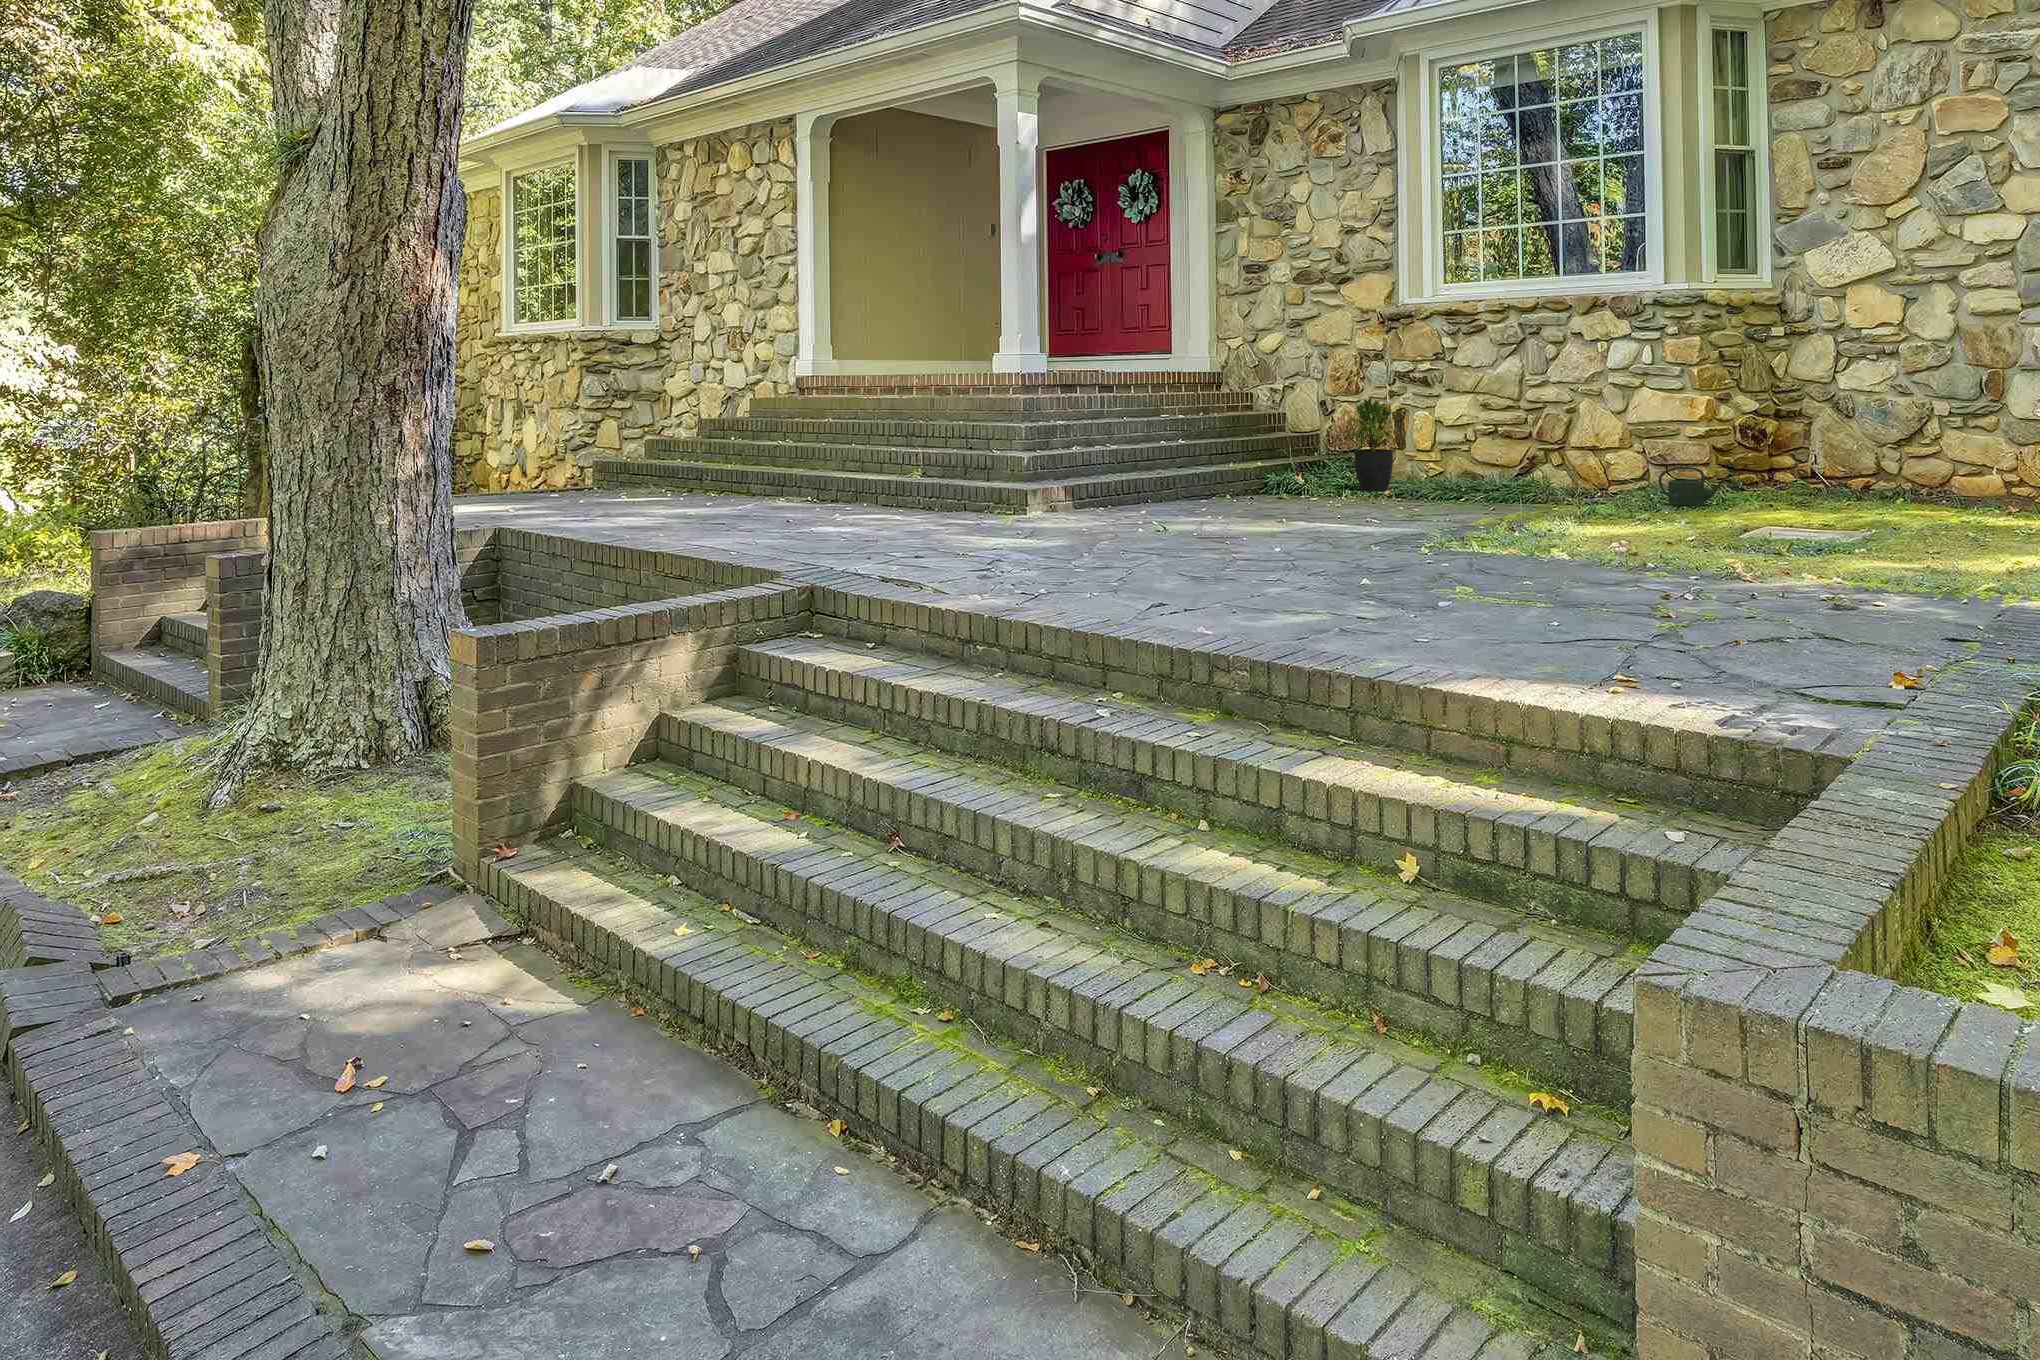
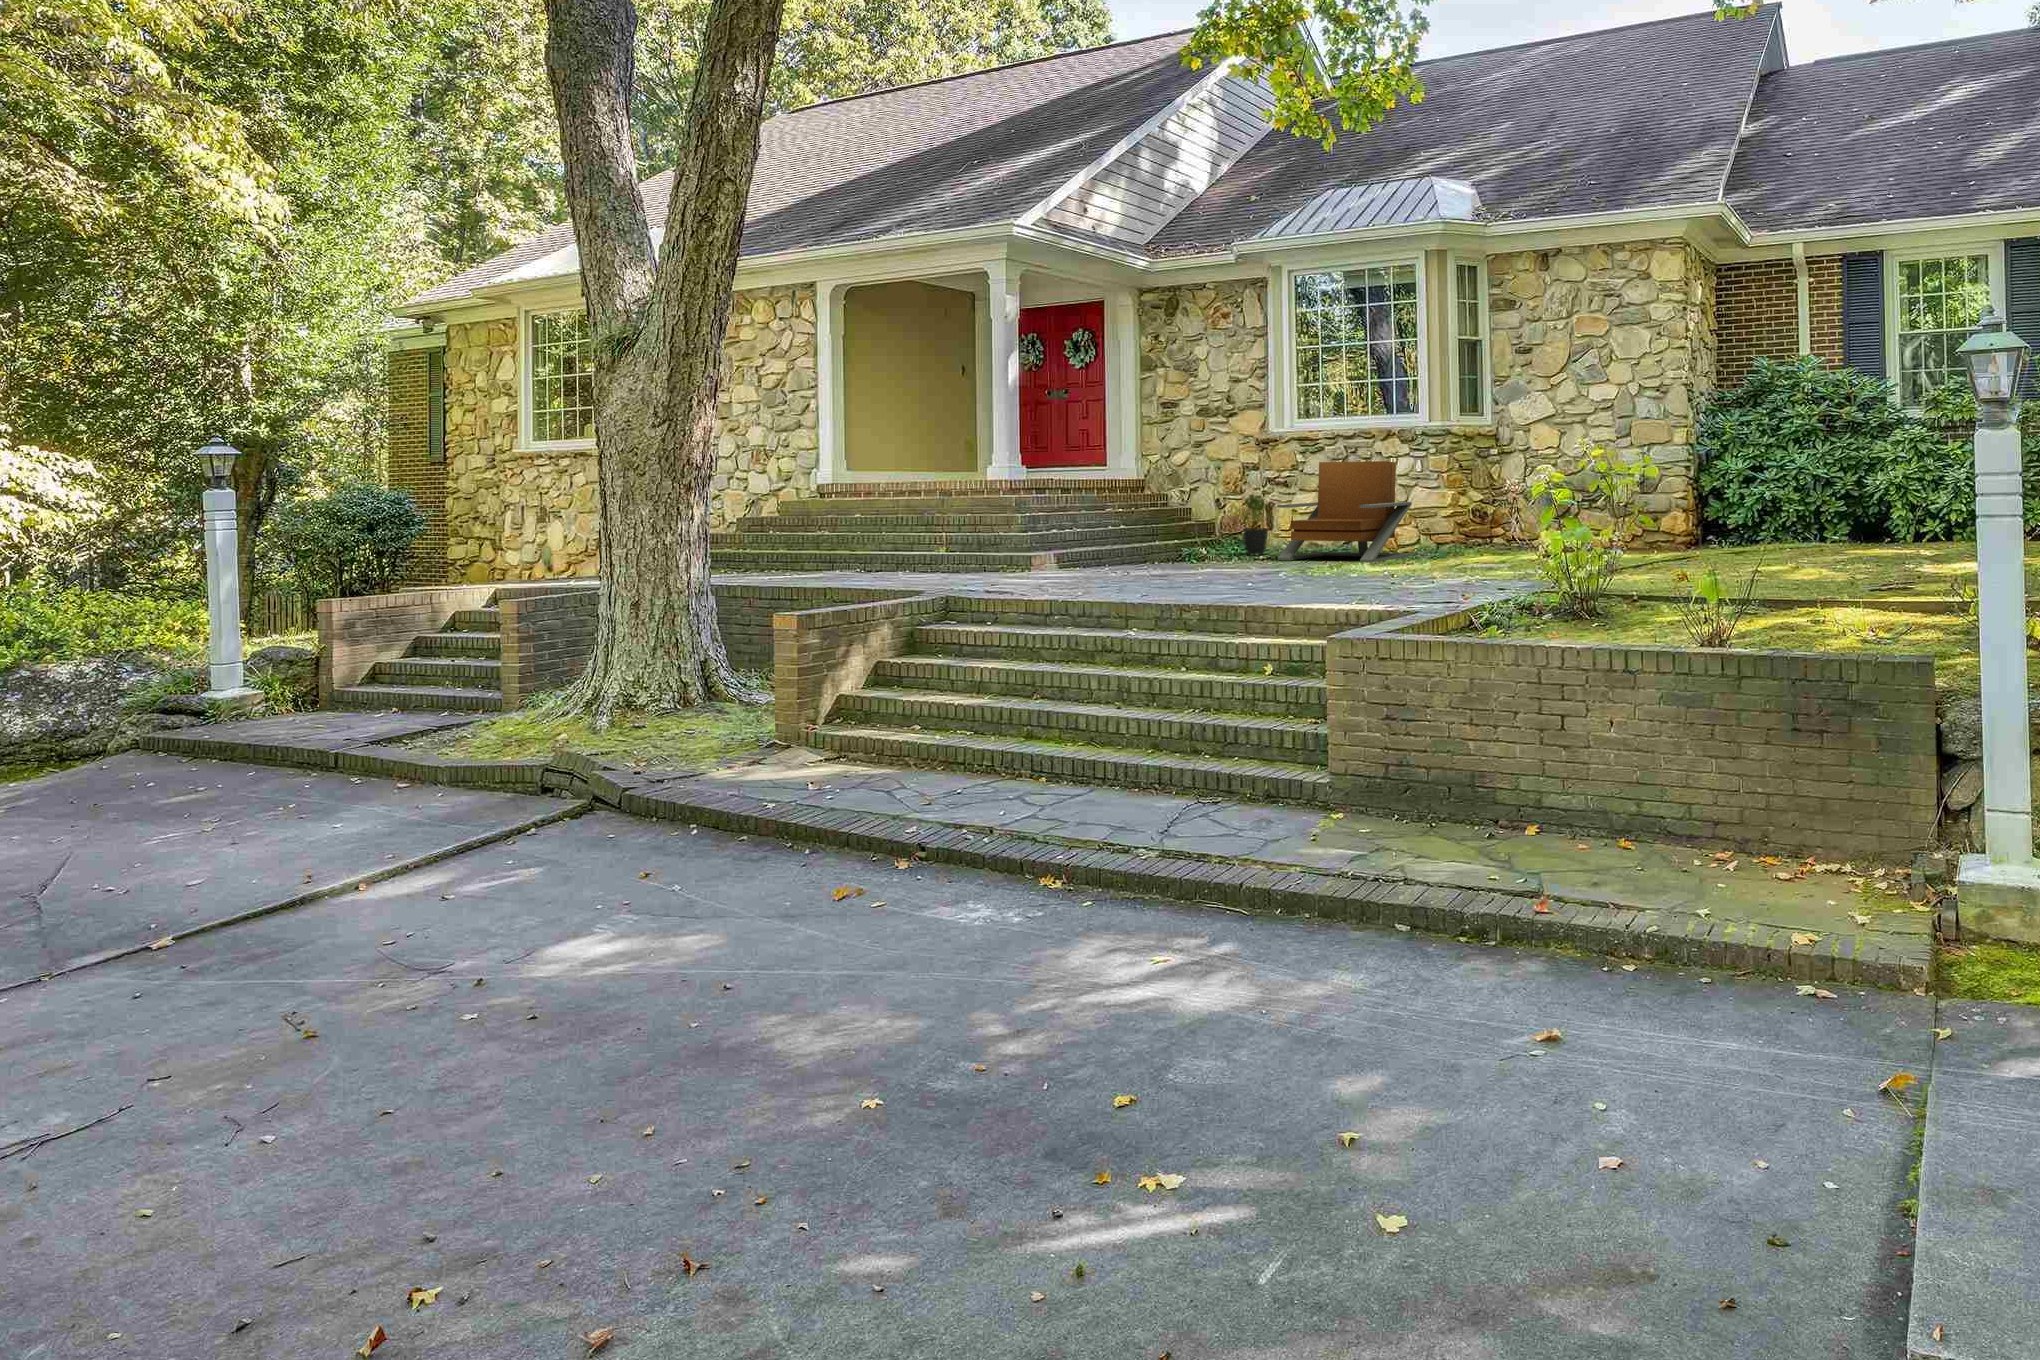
lounge chair: none [1408,348,1635,517] -> present [1277,461,1412,562]
watering can: present [1659,467,1729,506] -> none [1424,532,1463,556]

